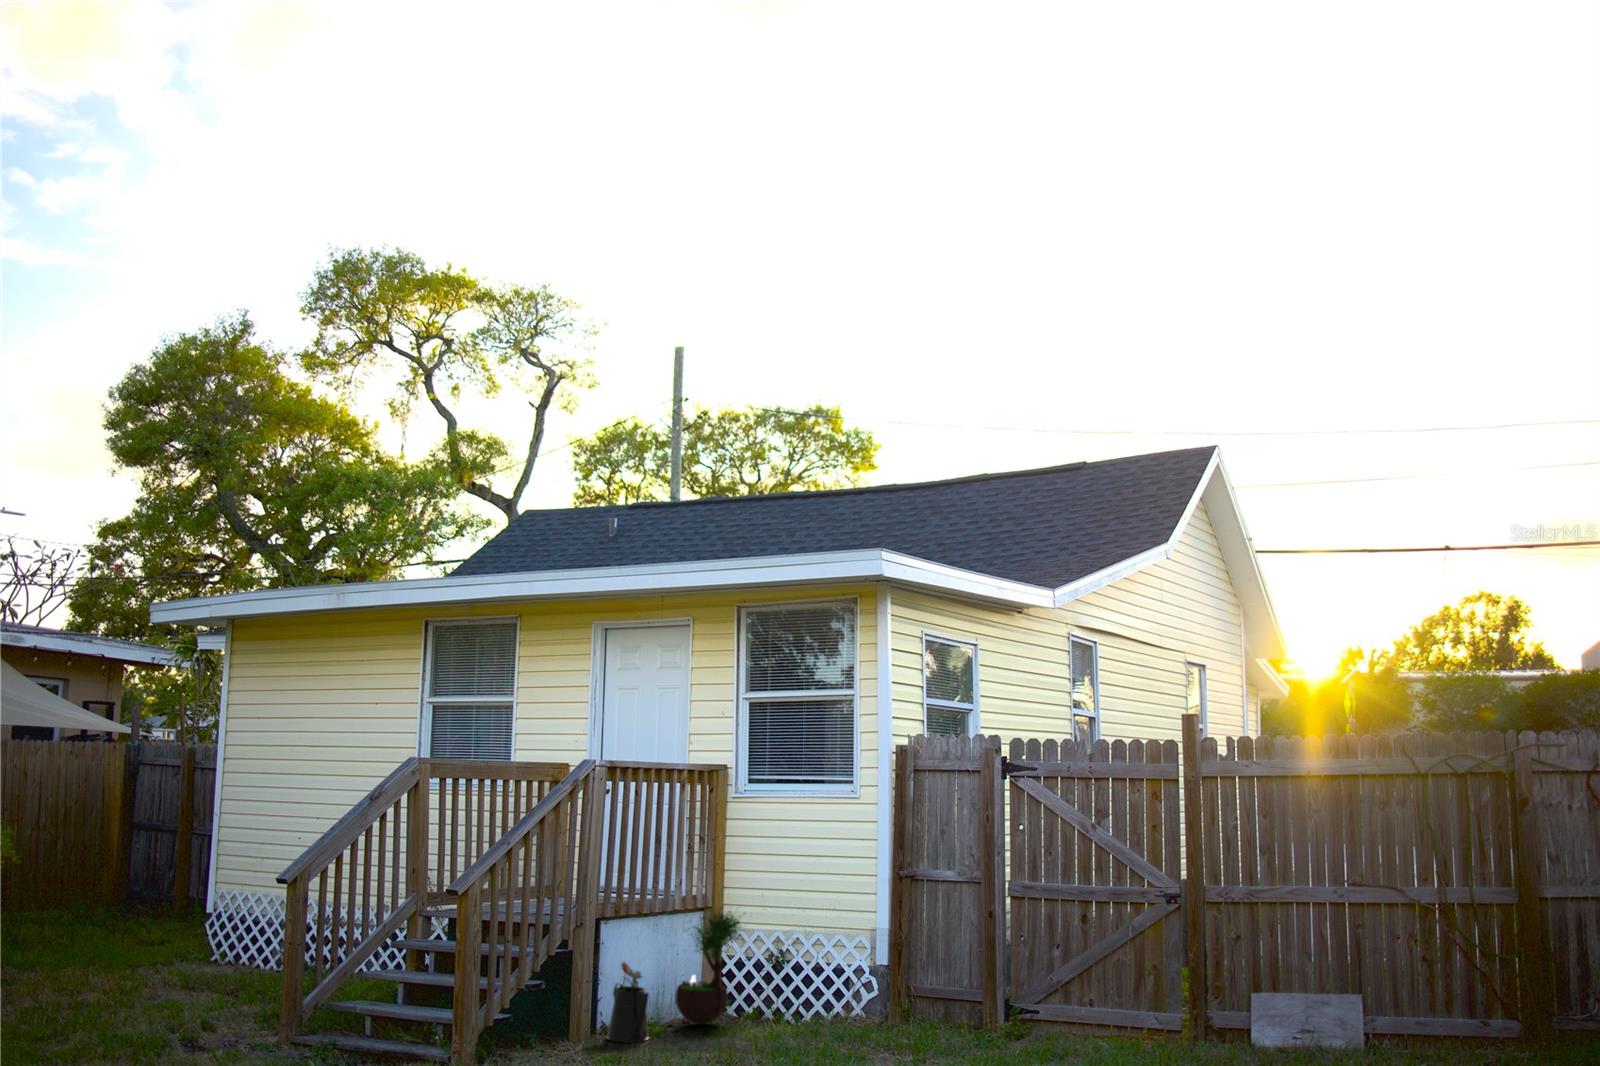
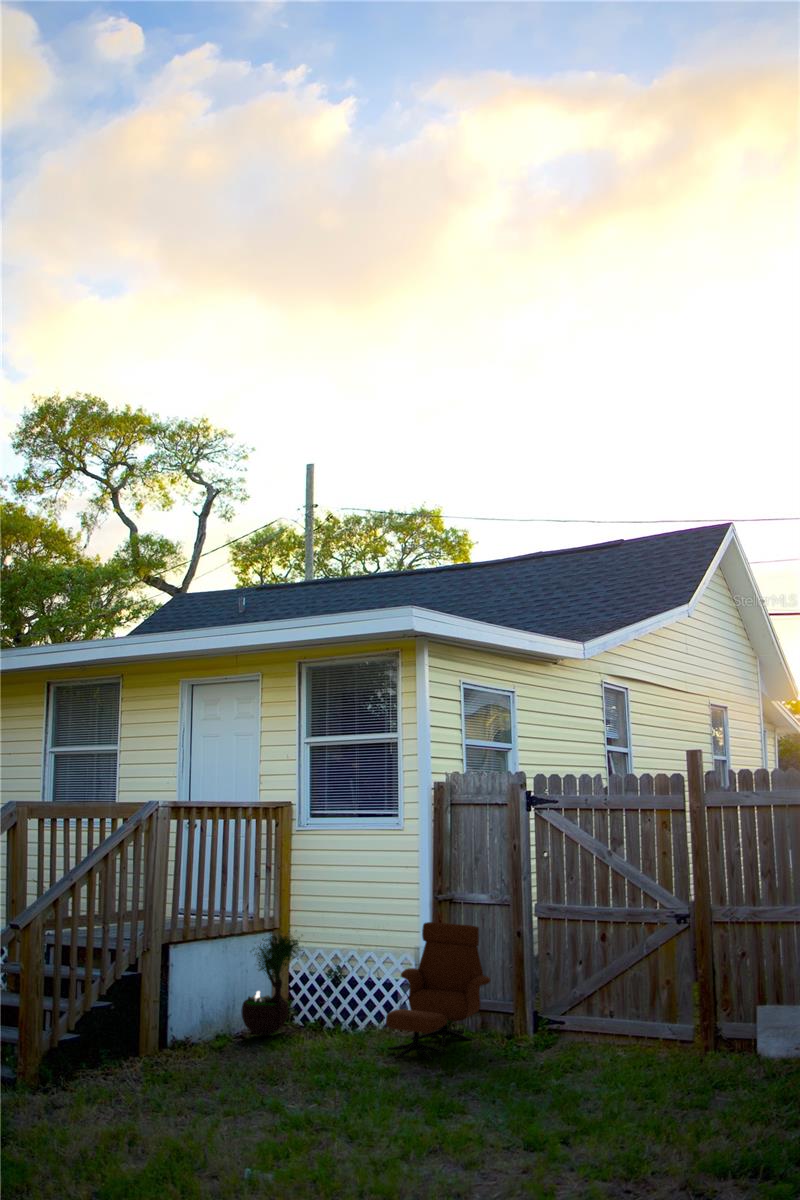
lounge chair: none [847,901,959,1048] -> present [386,922,491,1061]
watering can: present [607,962,649,1043] -> none [172,981,212,1057]

